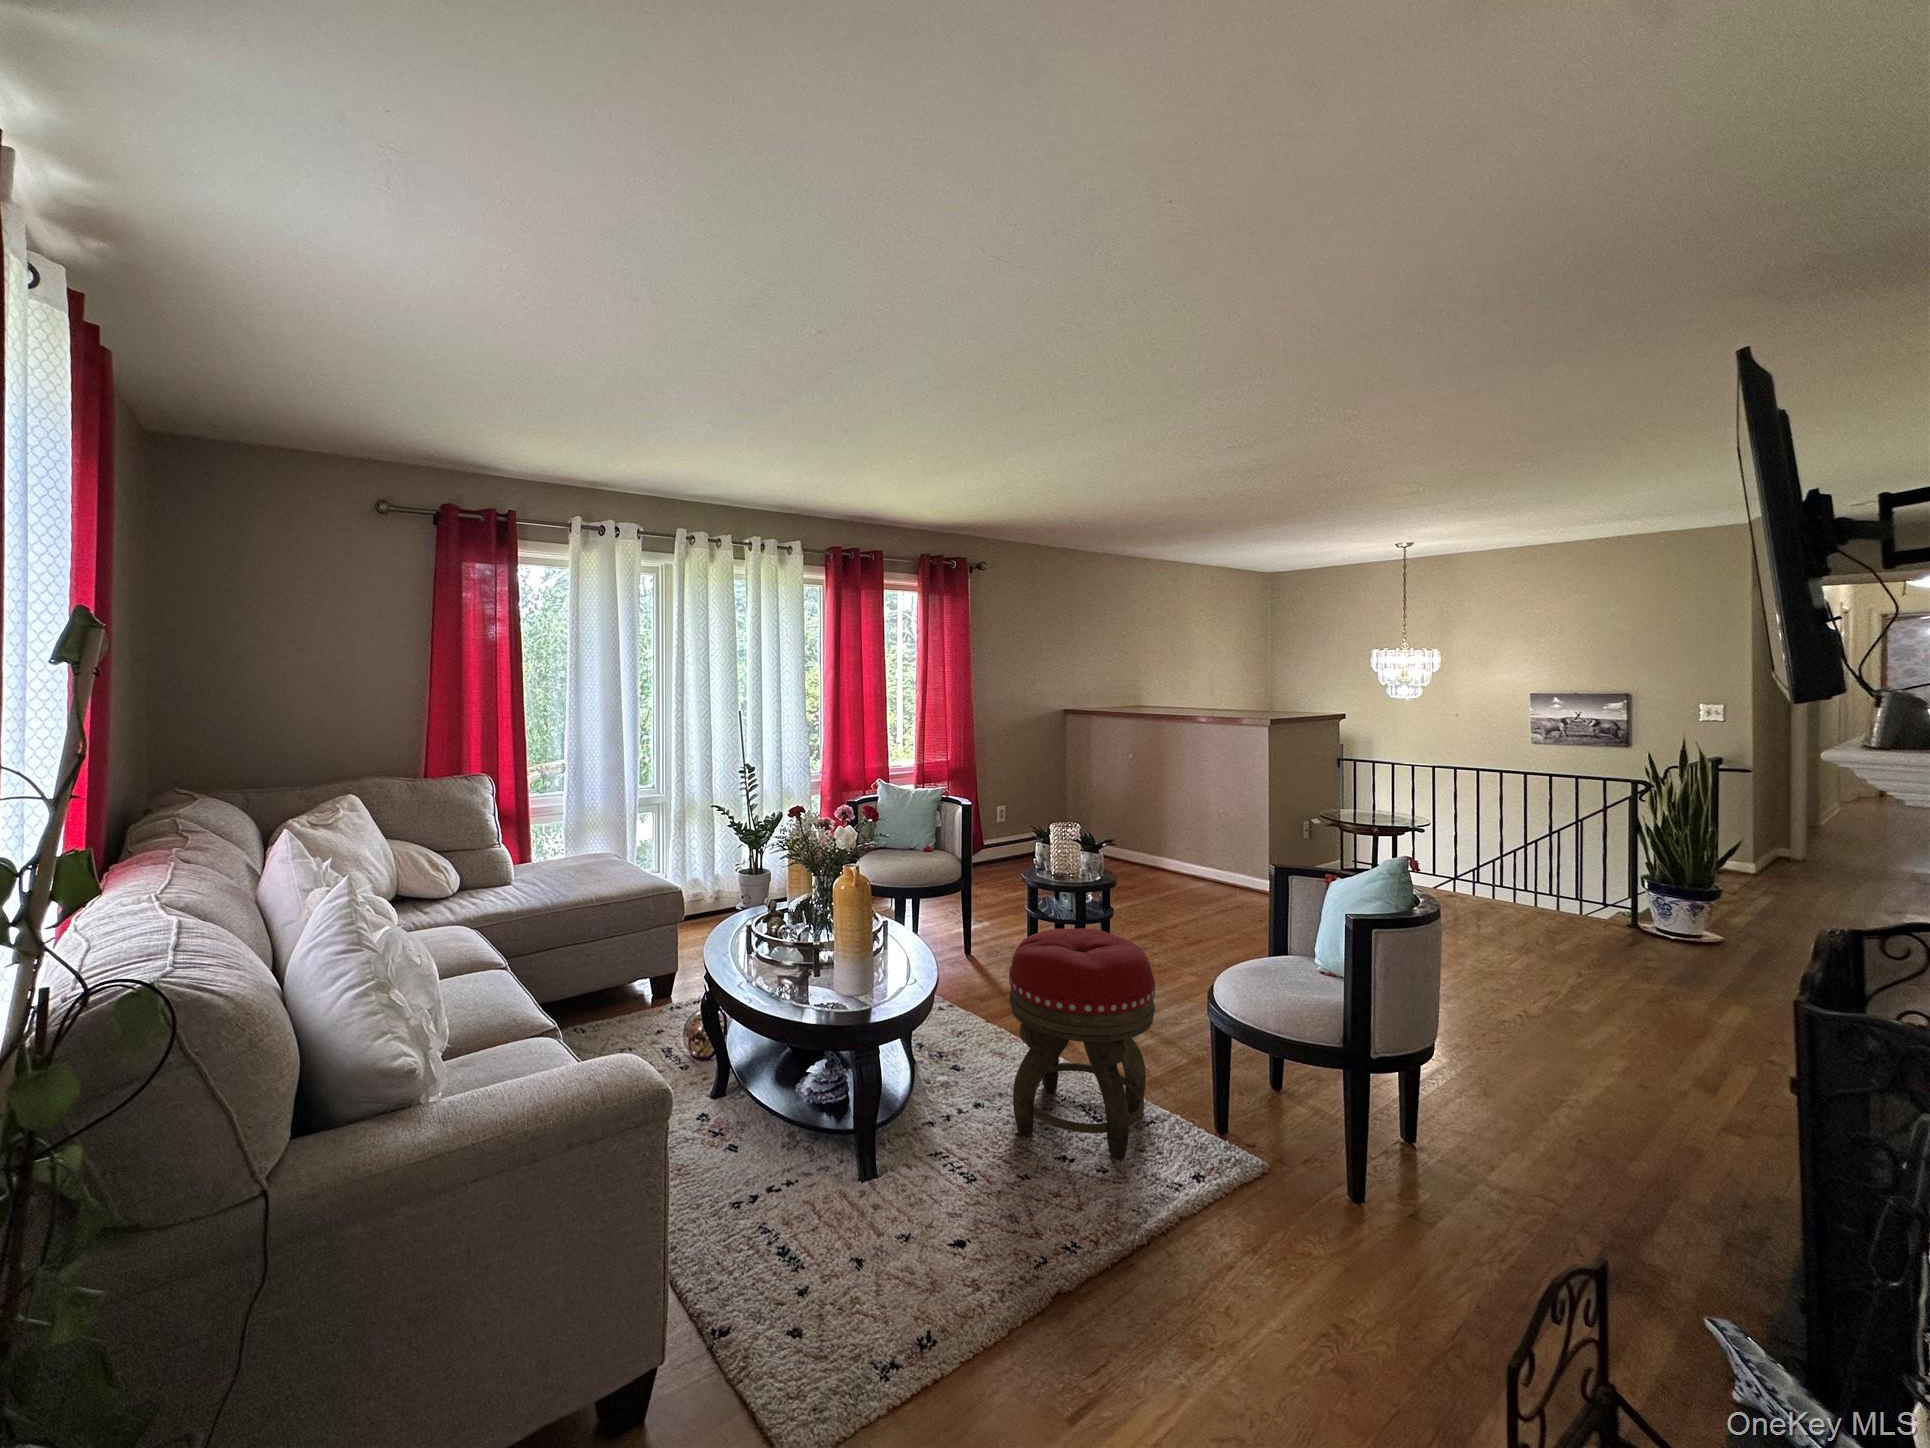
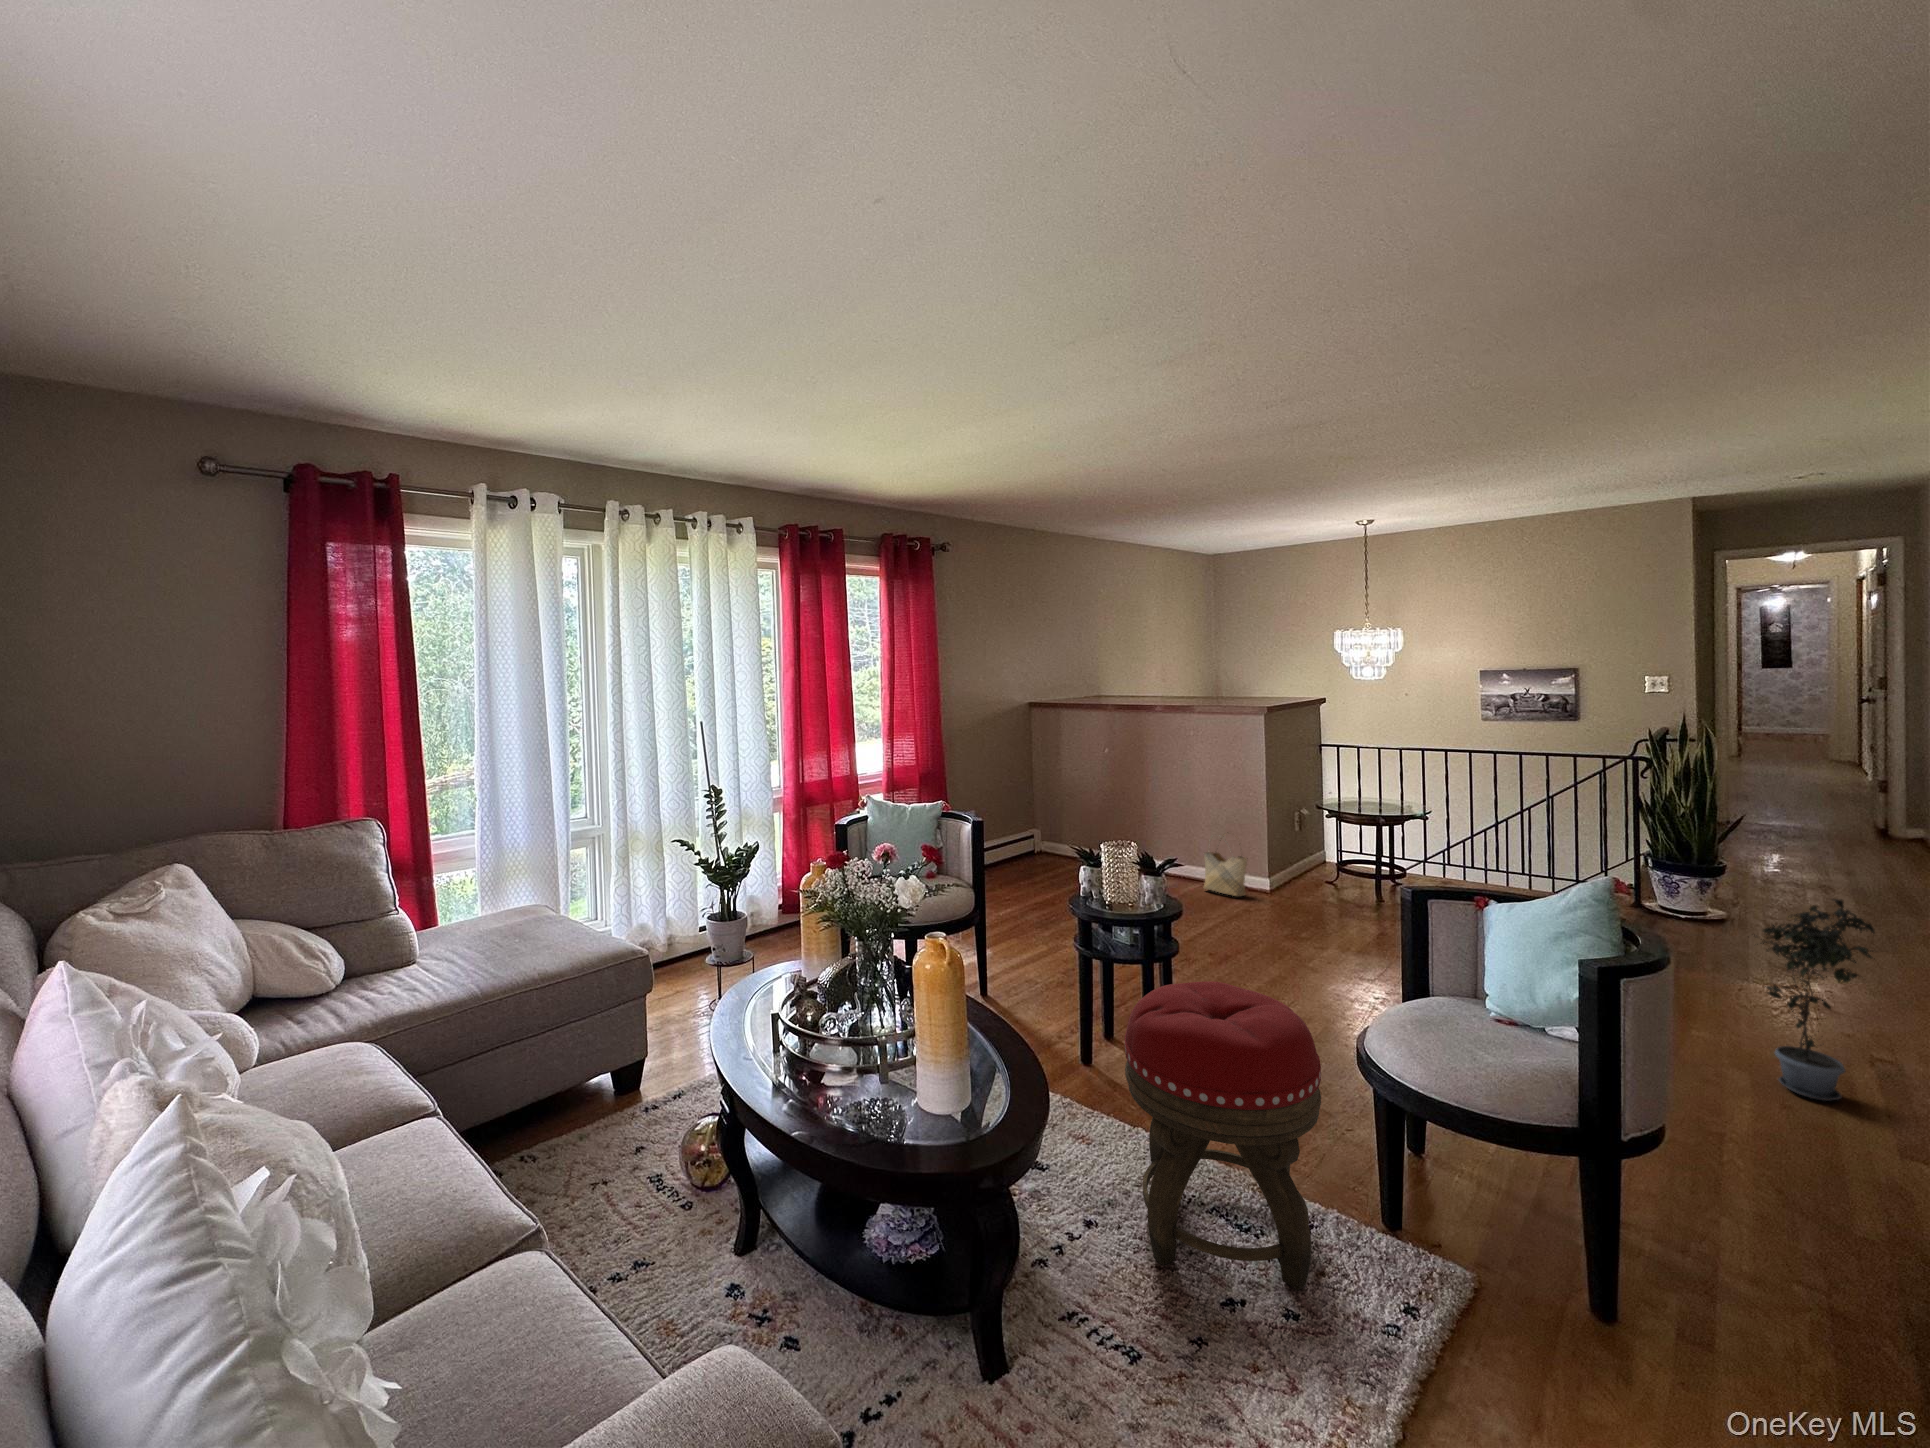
woven basket: none [1205,836,1246,895] -> present [1204,840,1247,896]
potted plant: none [1623,905,1730,1087] -> present [1760,899,1875,1101]

